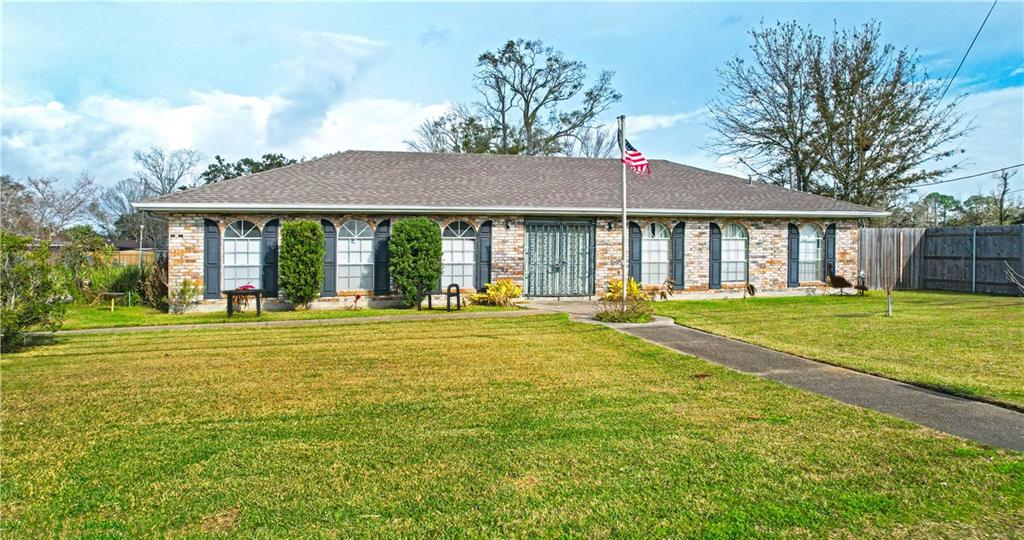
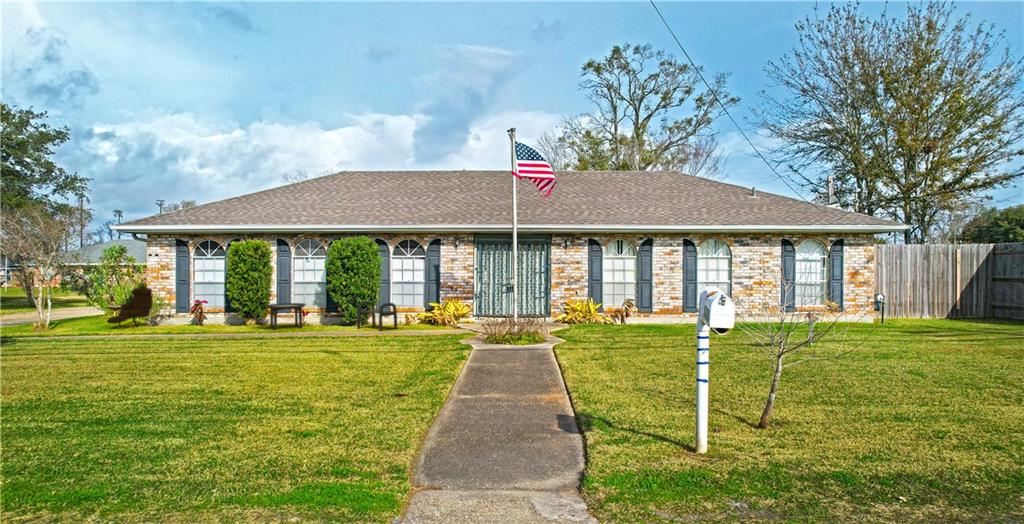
lounge chair: present [828,263,868,296] -> present [107,288,153,328]
round table: present [220,289,267,318] -> present [265,303,306,330]

